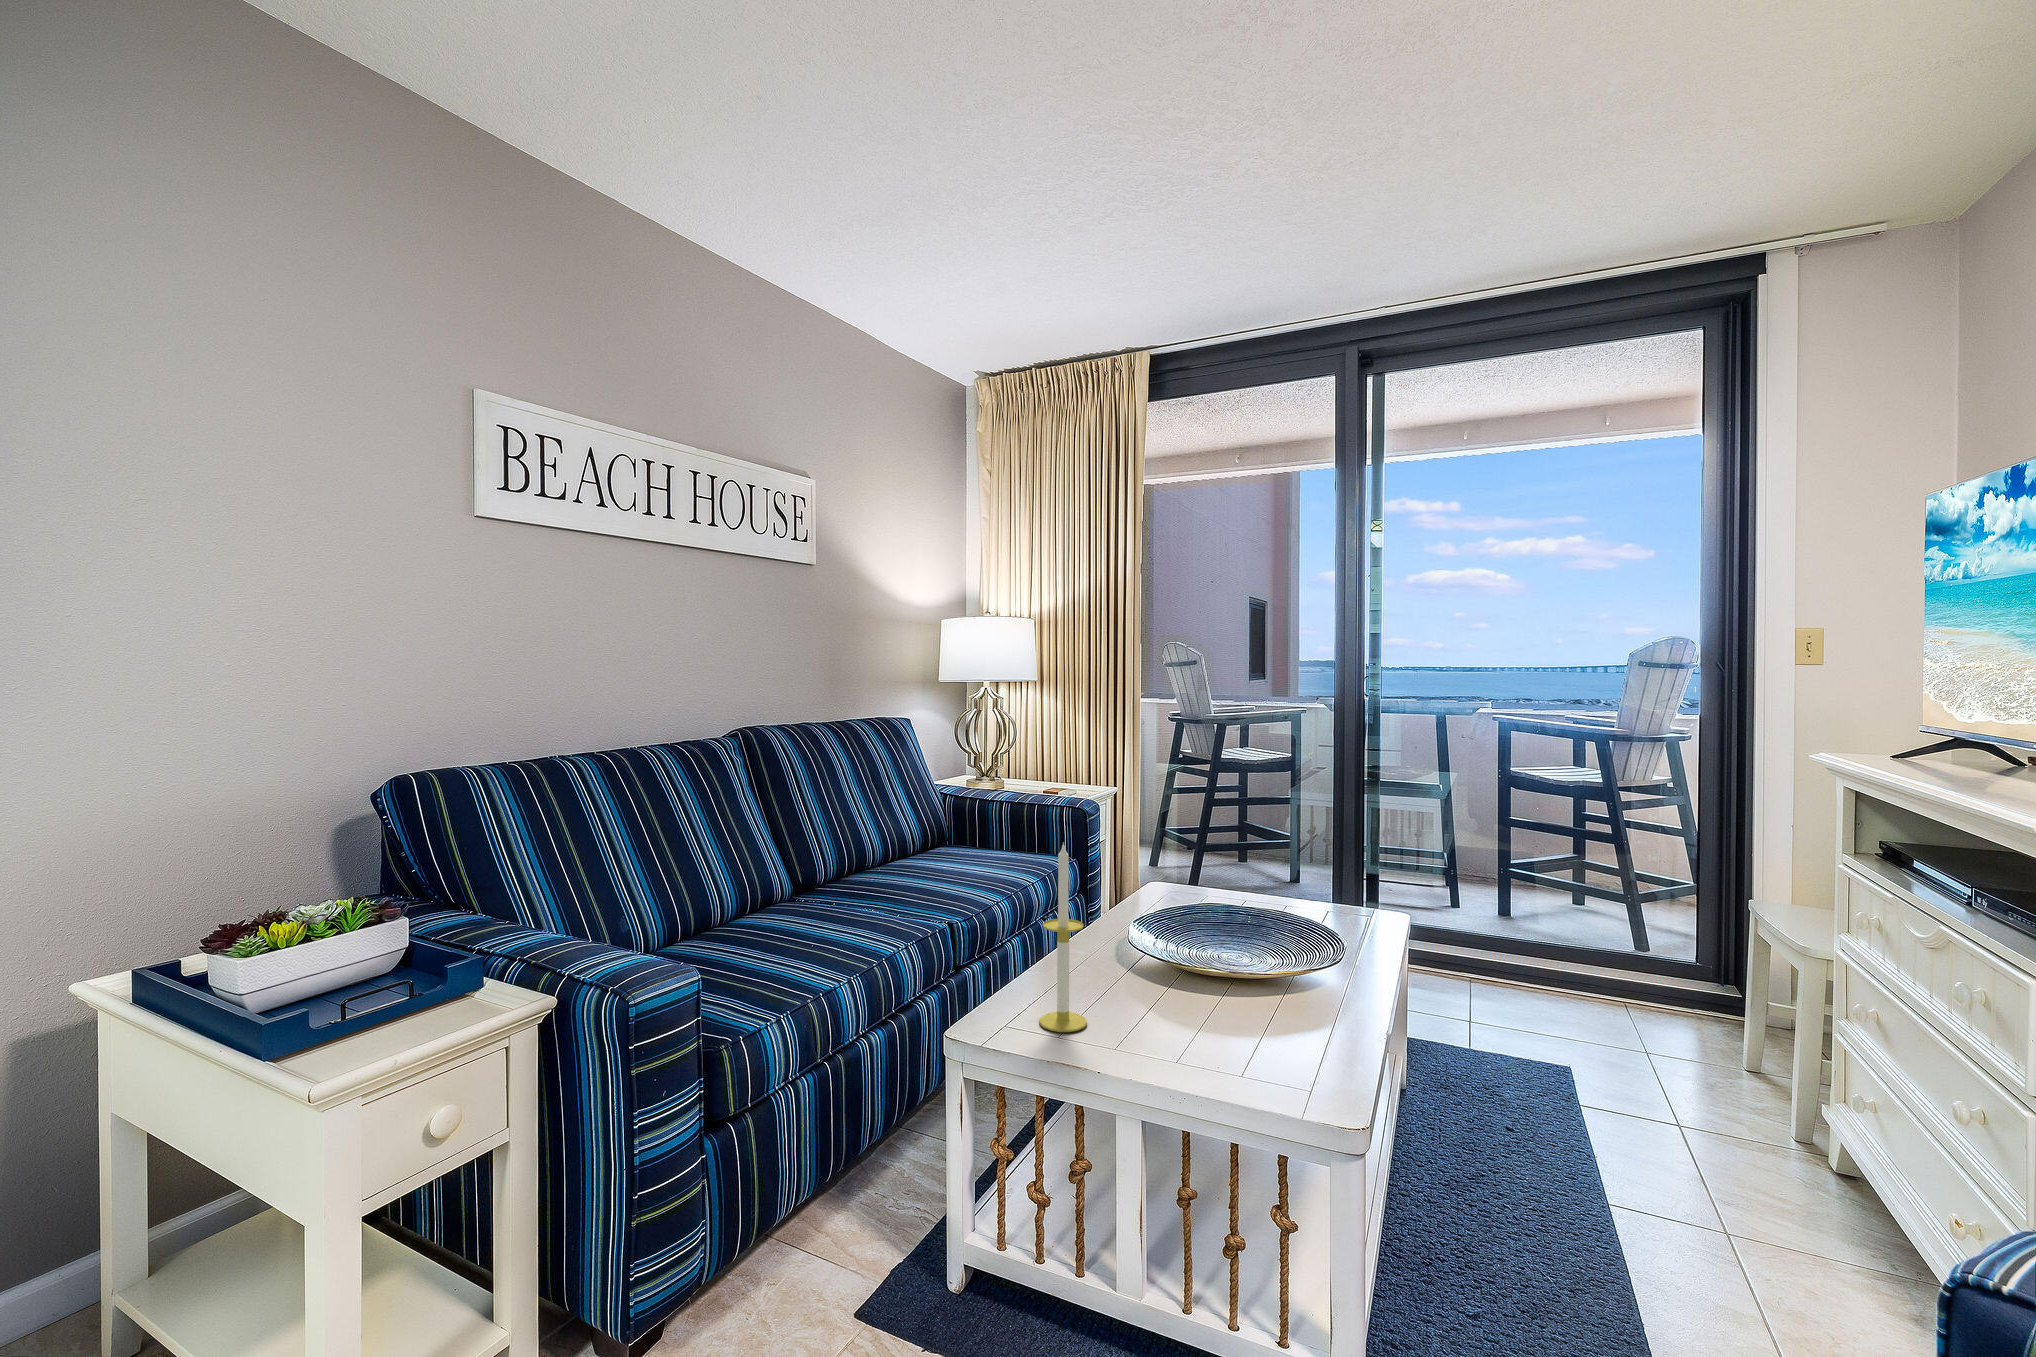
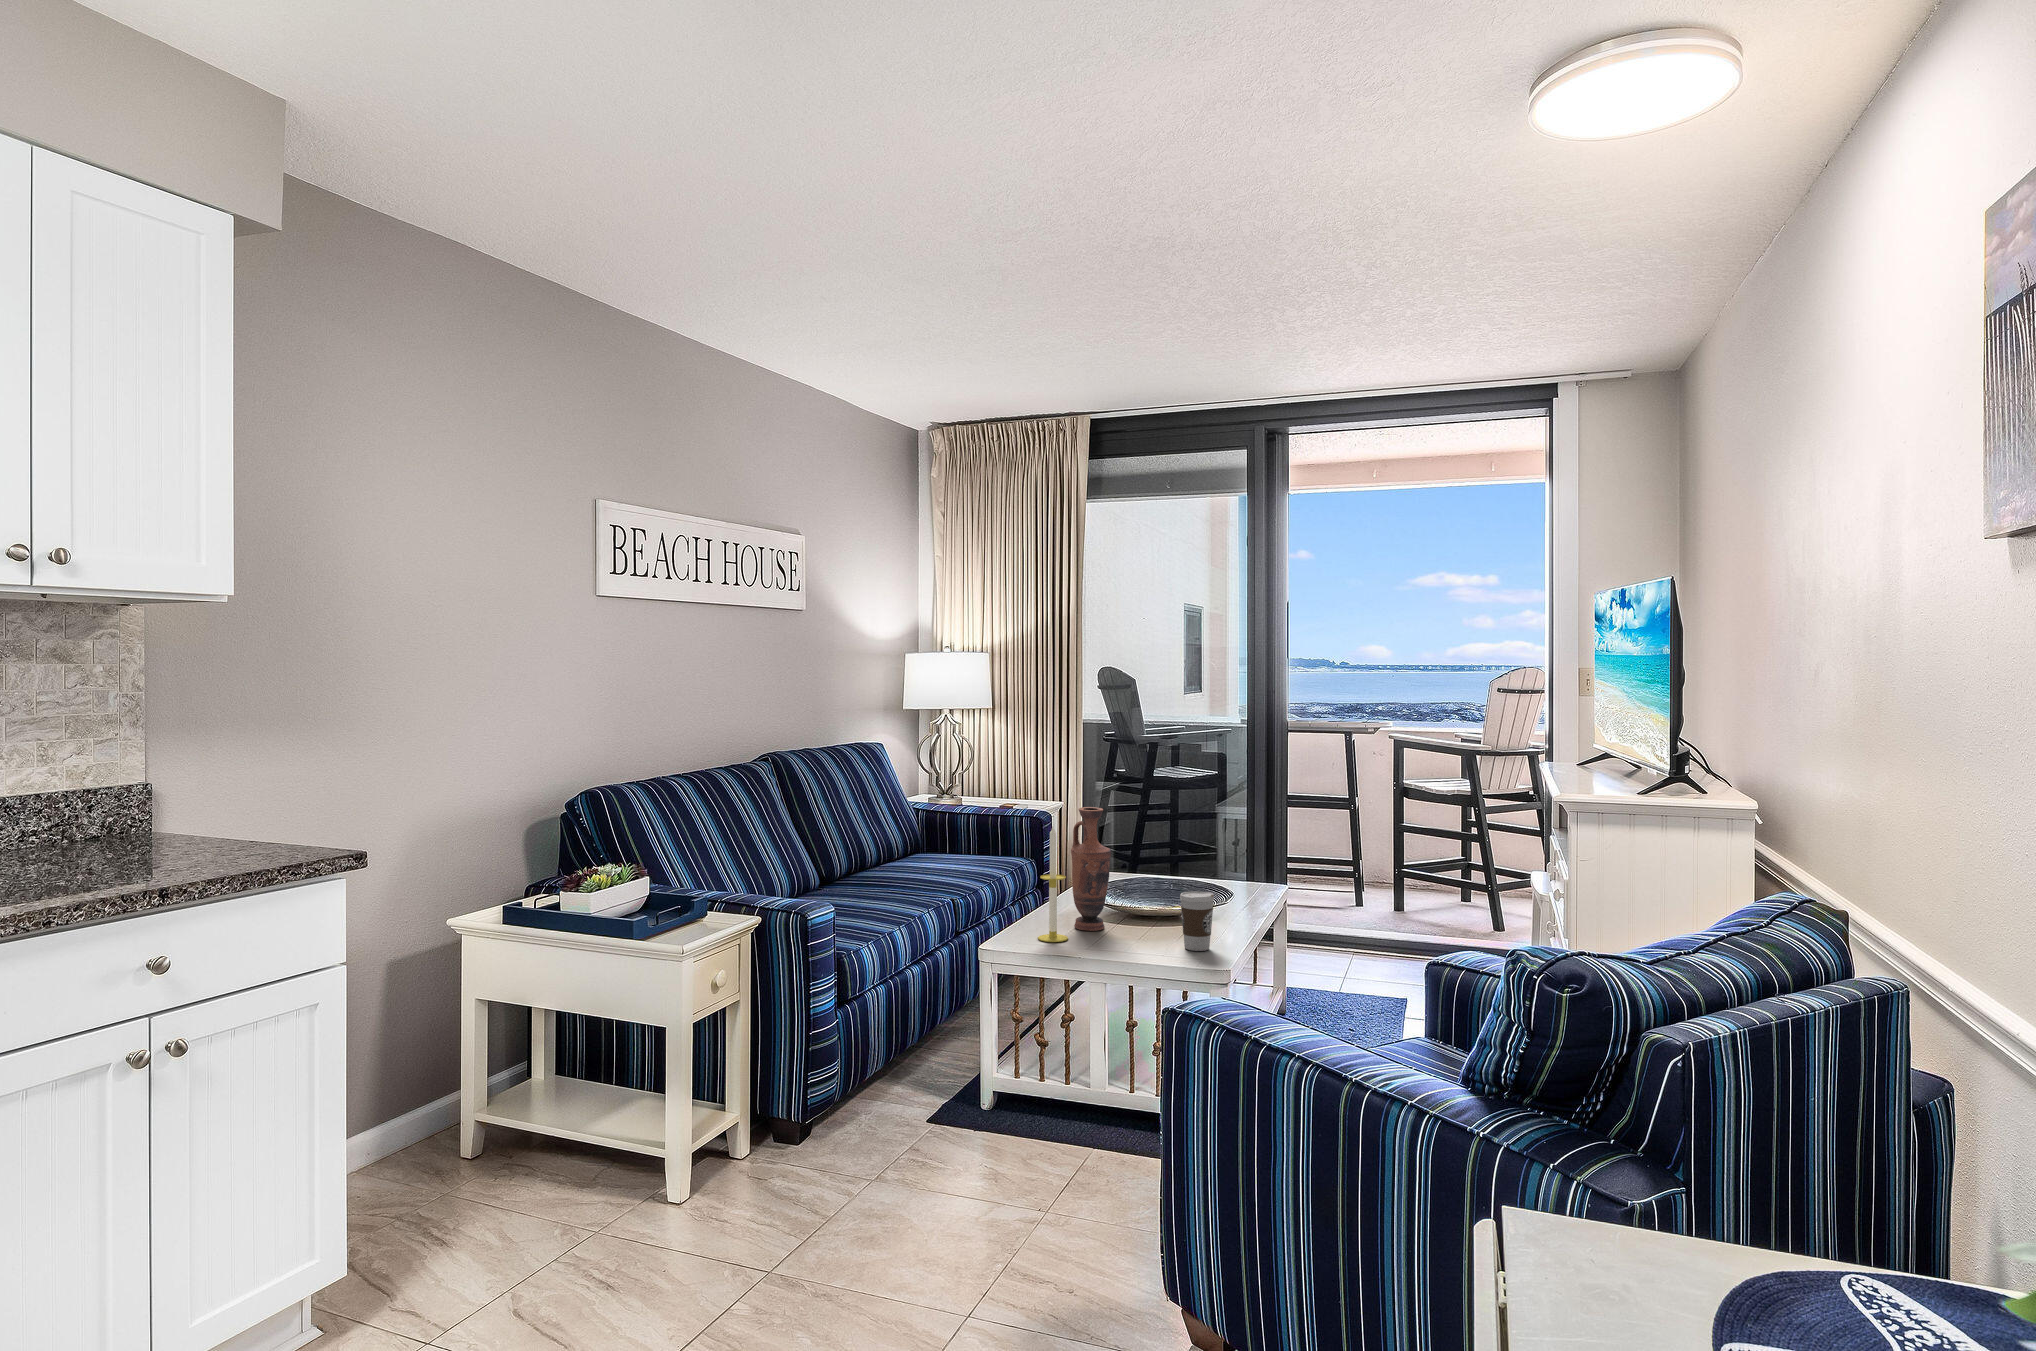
vase: none [1097,812,1159,1005] -> present [1071,807,1111,931]
coffee cup: none [1271,959,1331,1066] -> present [1180,892,1214,951]

